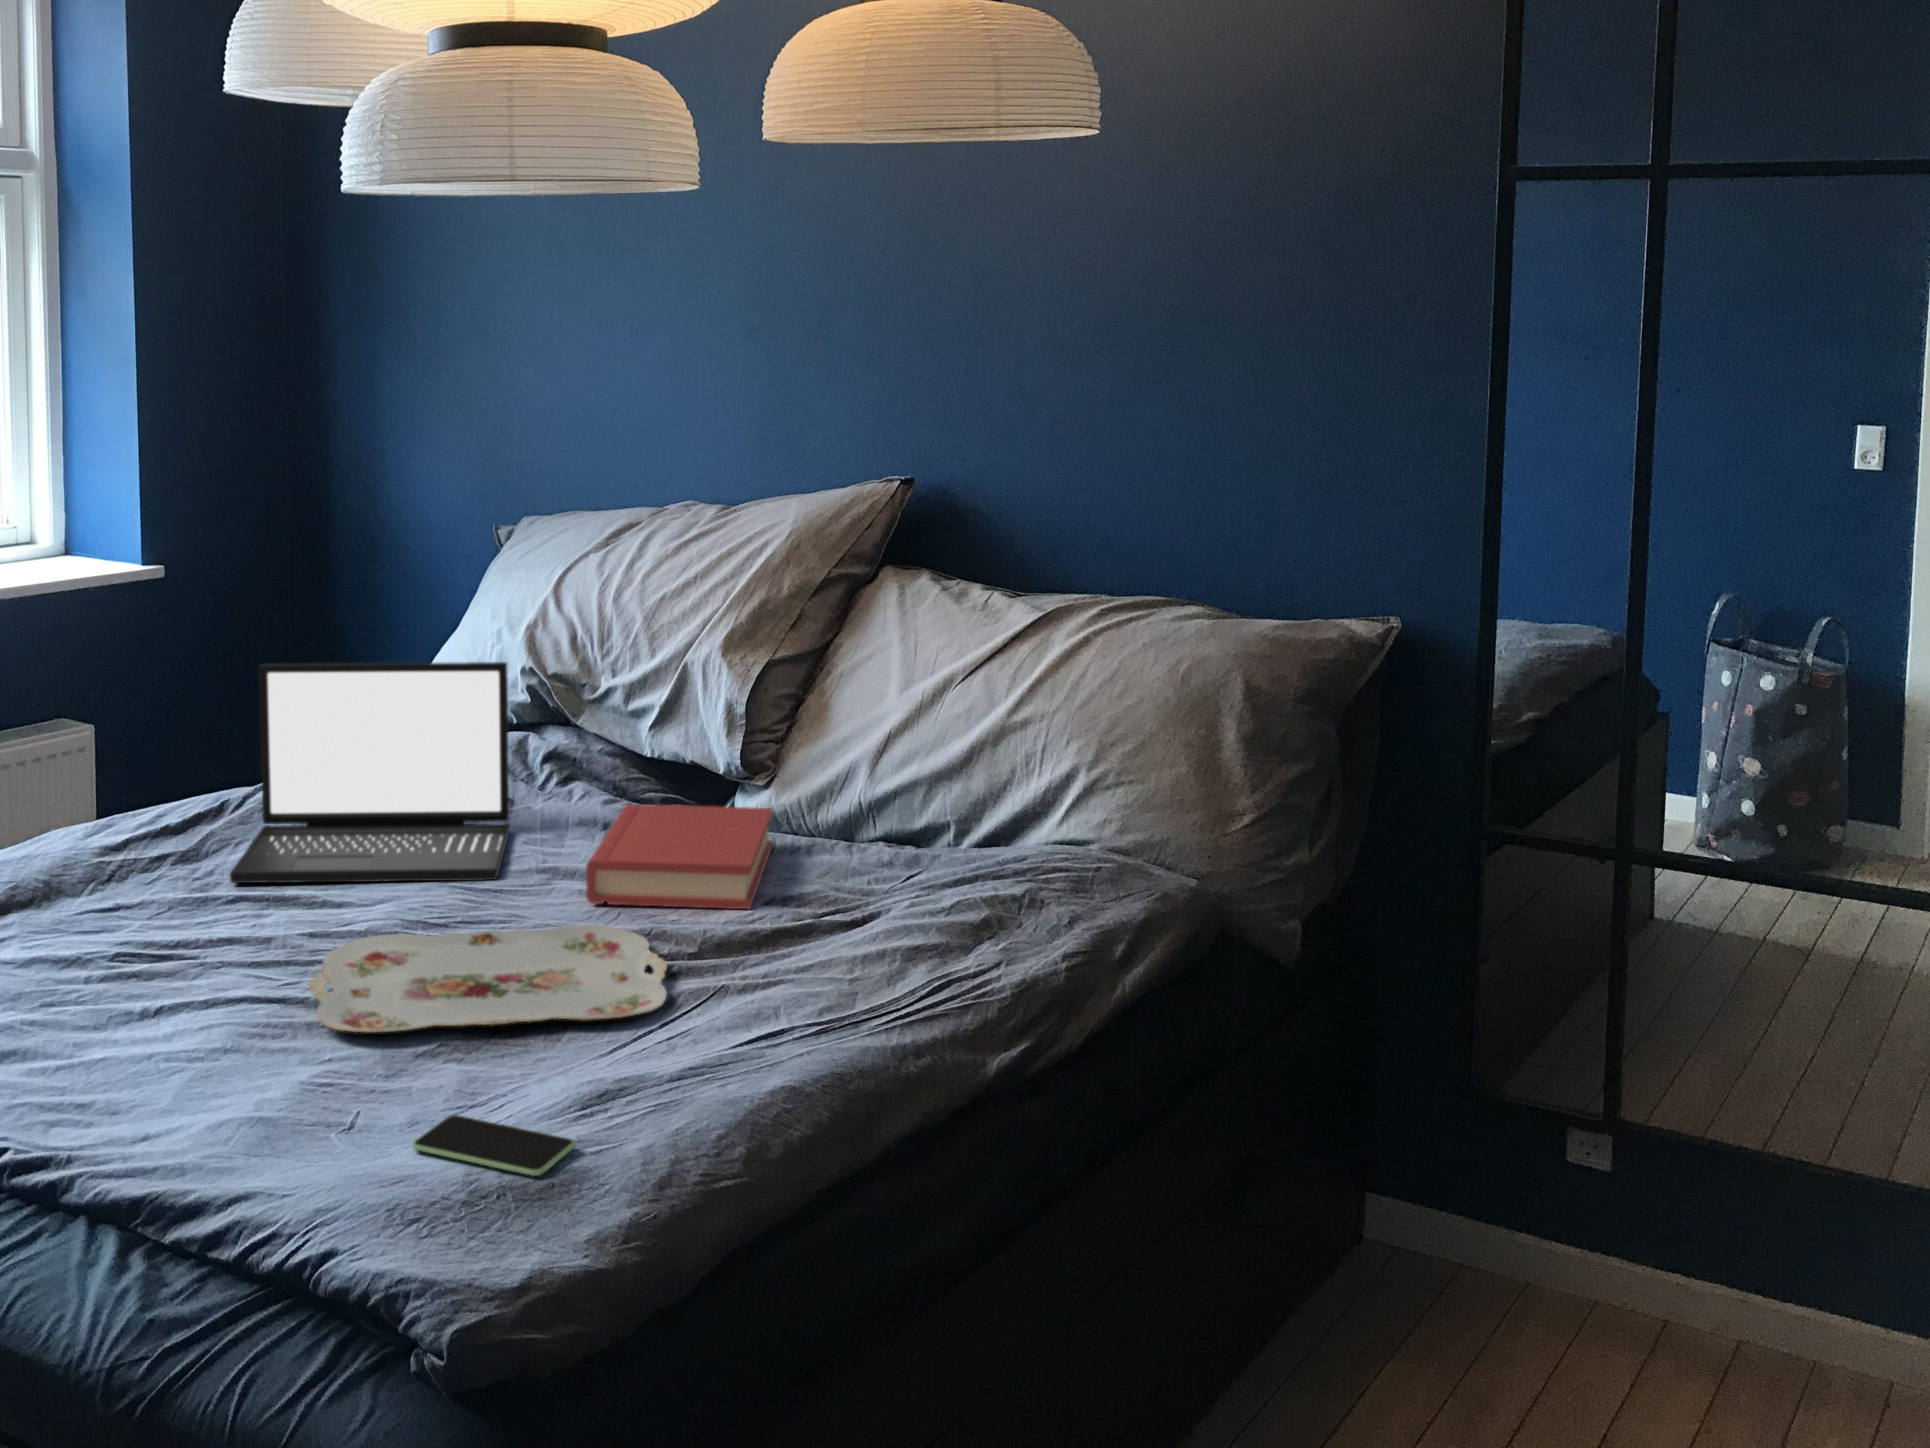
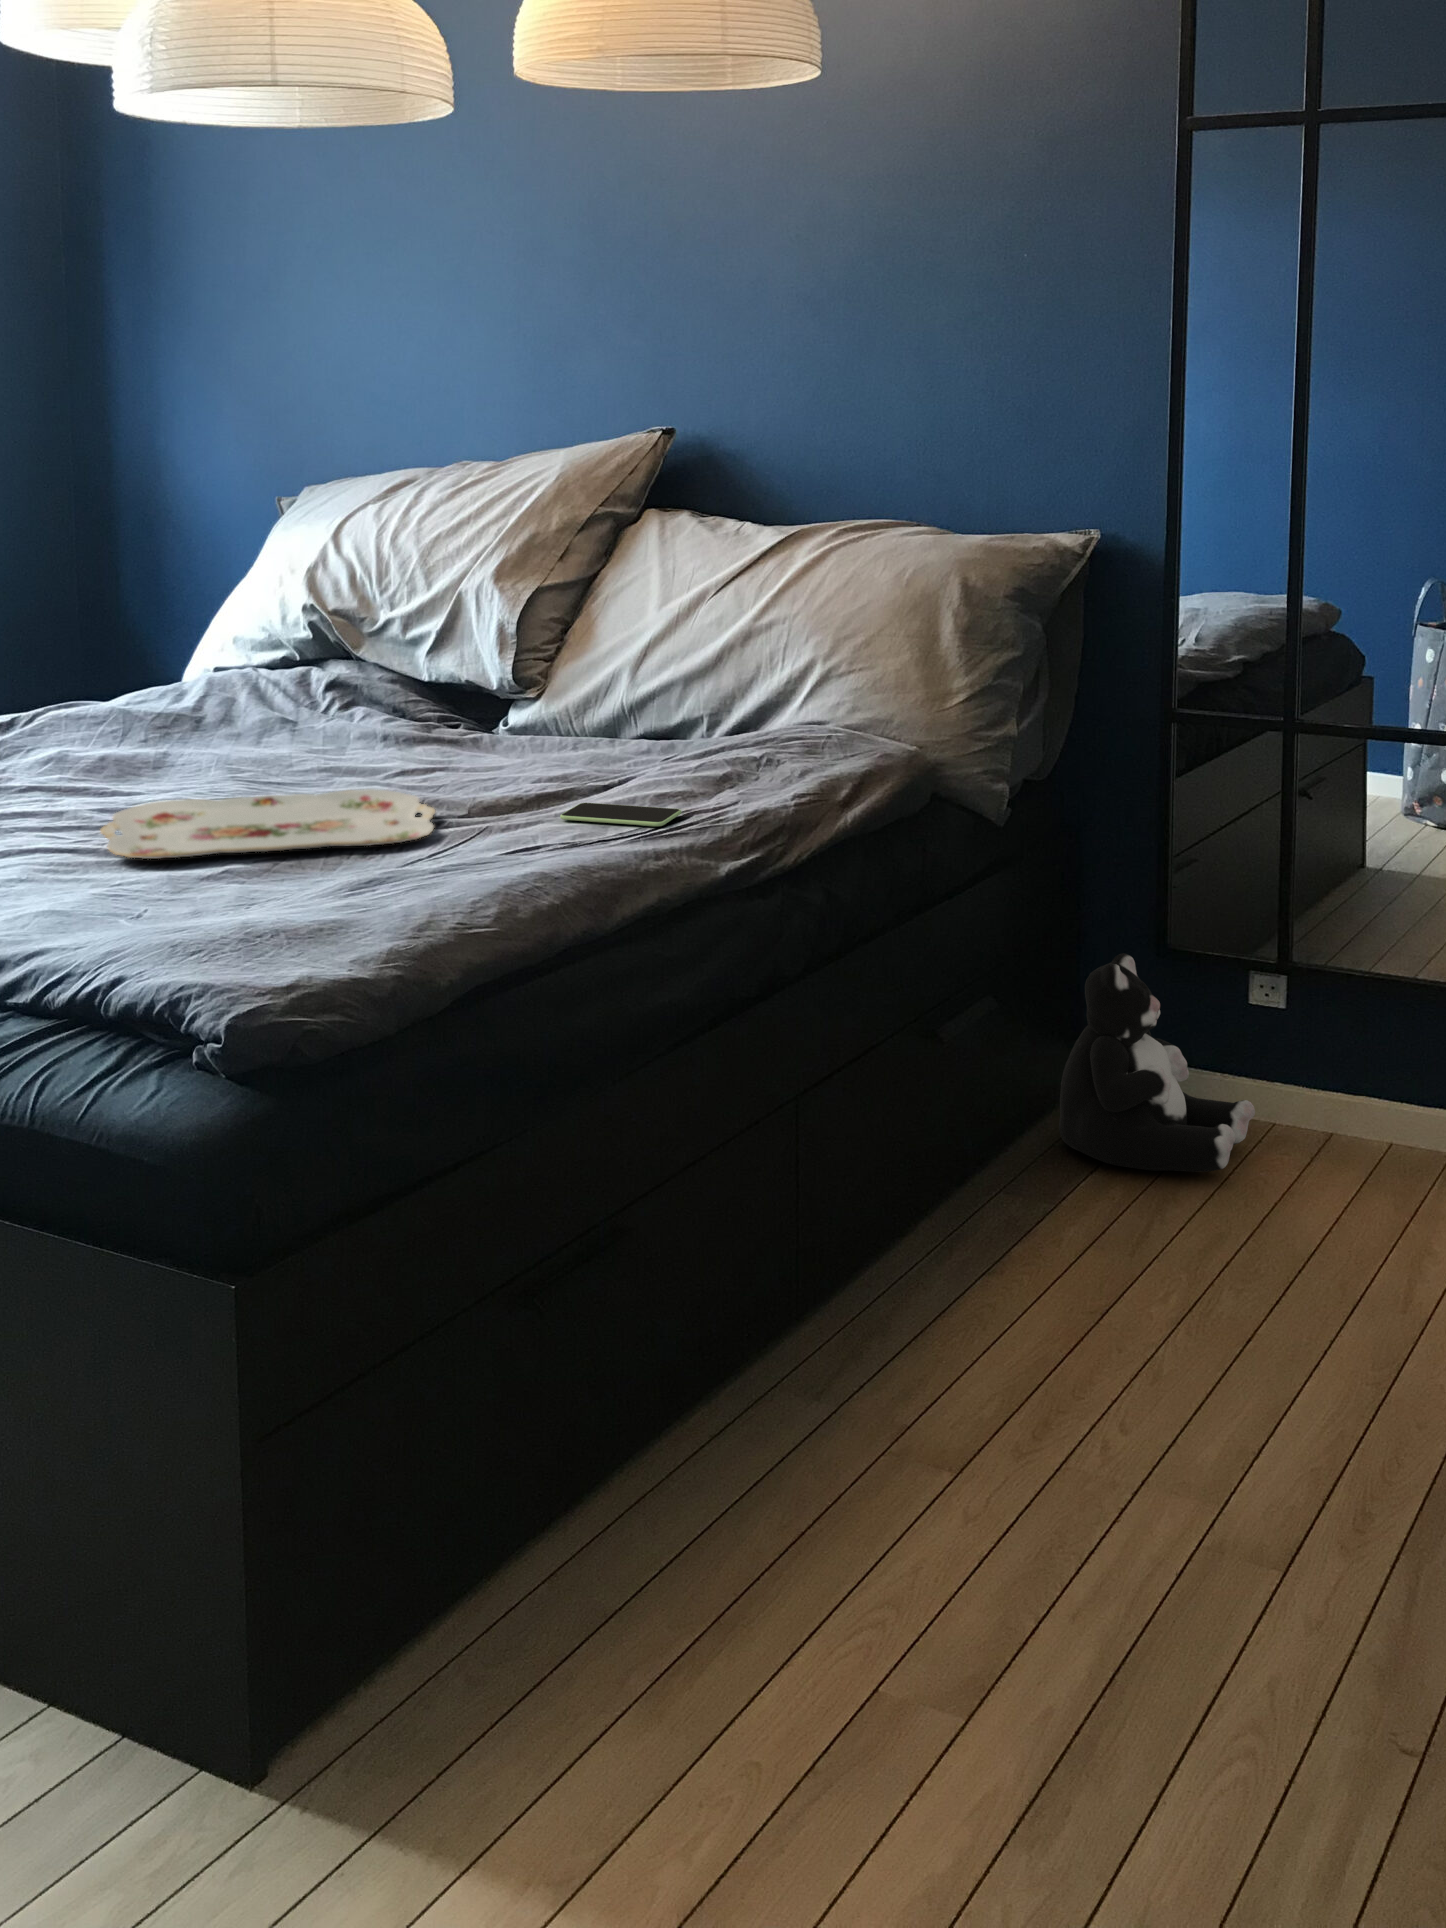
laptop: present [230,662,510,883] -> none [23,581,293,778]
hardback book: present [586,804,772,909] -> none [362,708,539,780]
plush toy: none [1345,1103,1574,1369] -> present [1059,953,1255,1172]
smartphone: present [412,1115,575,1176] -> present [560,803,681,826]

